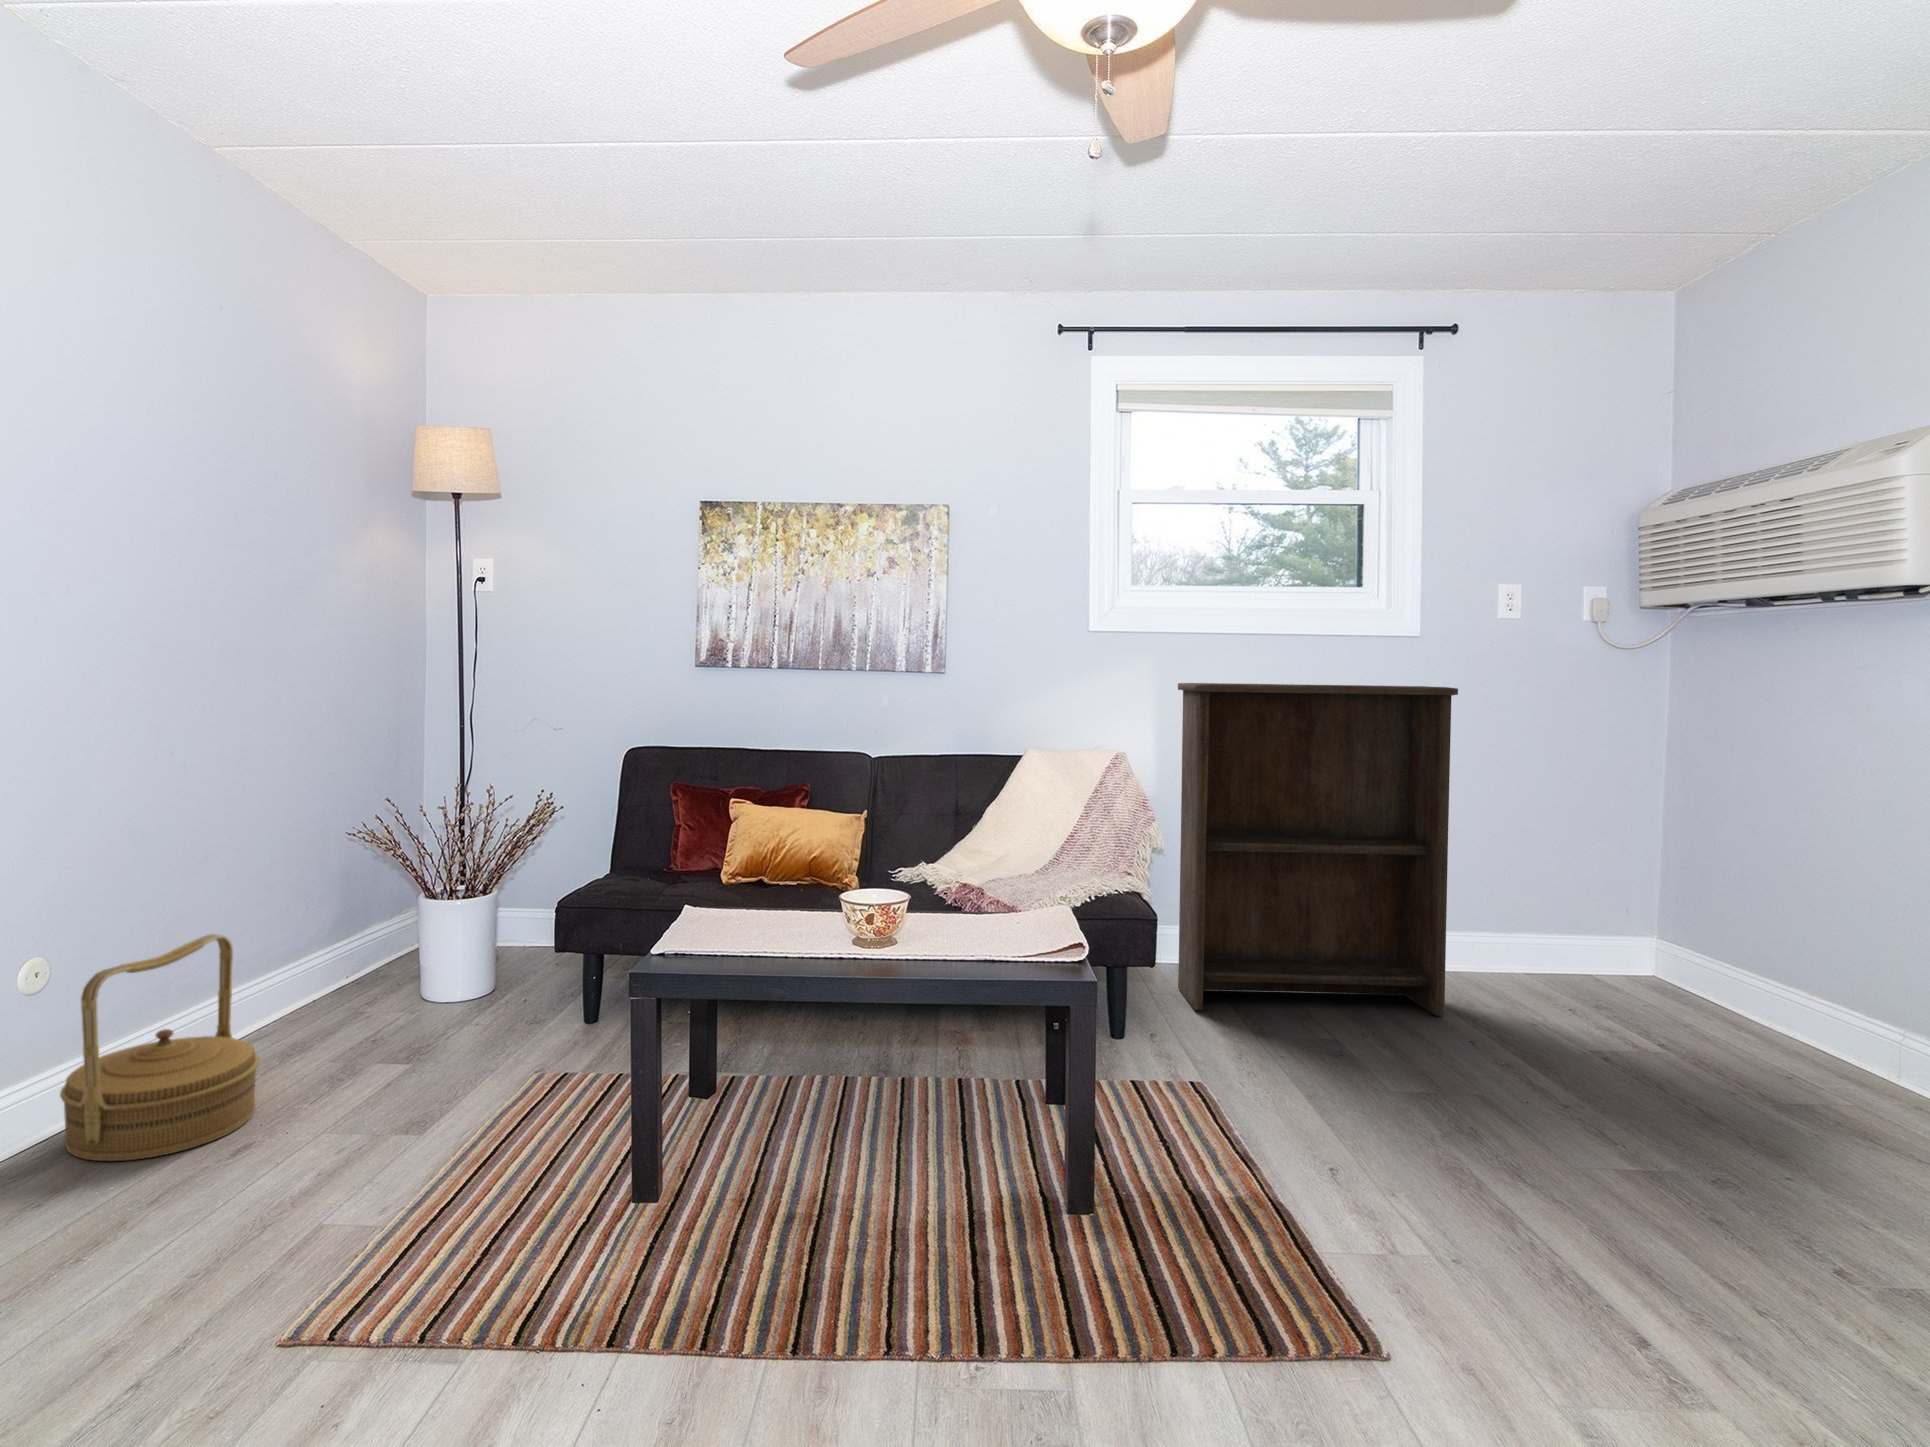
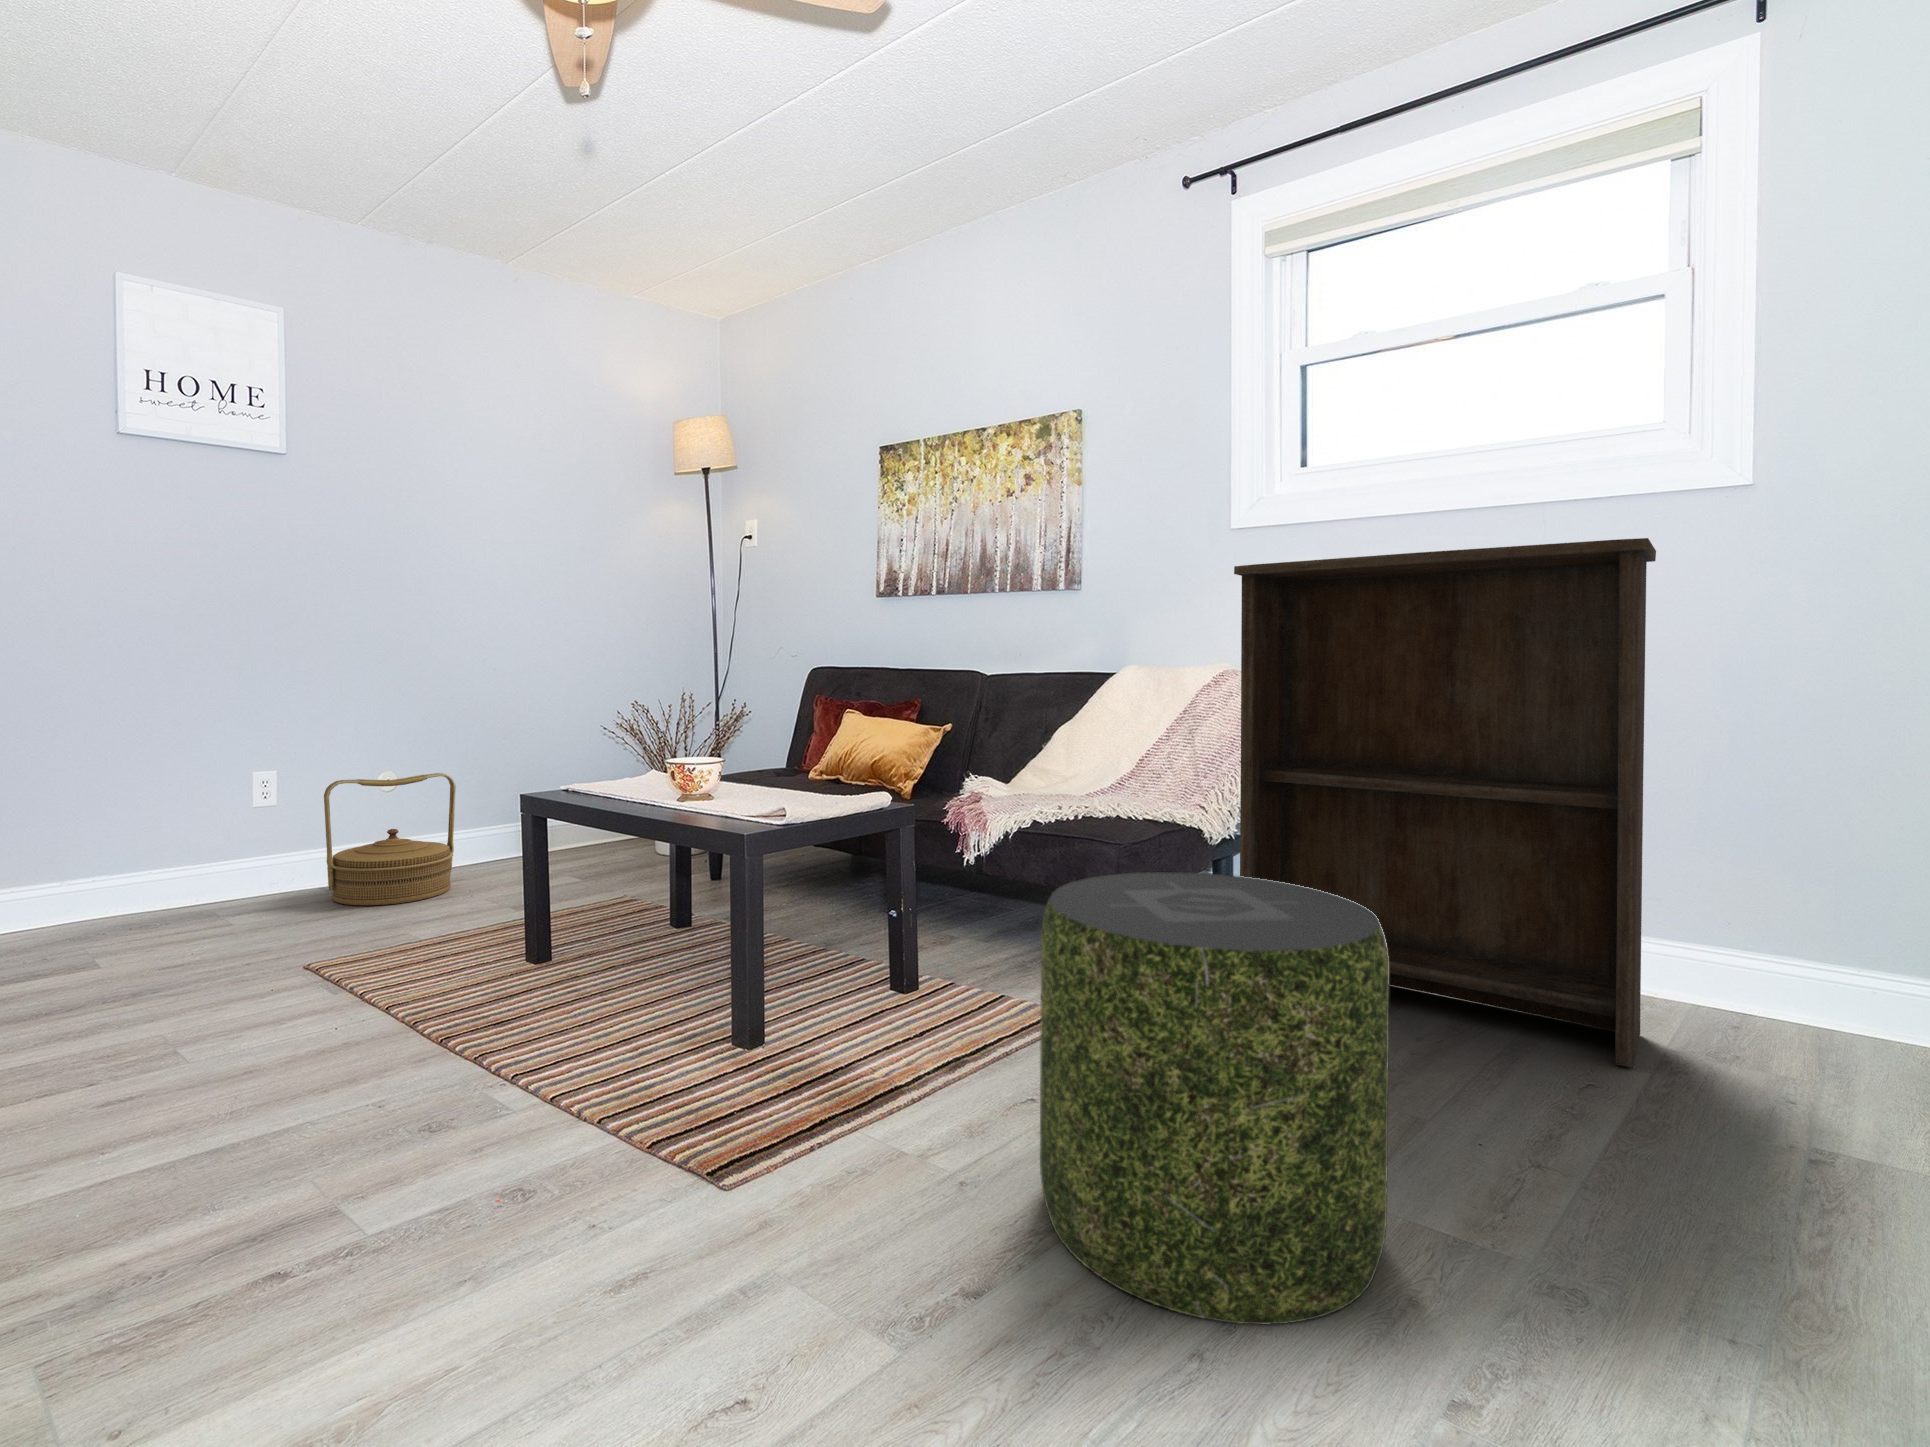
pouf: none [1352,939,1595,1221] -> present [1040,871,1389,1324]

